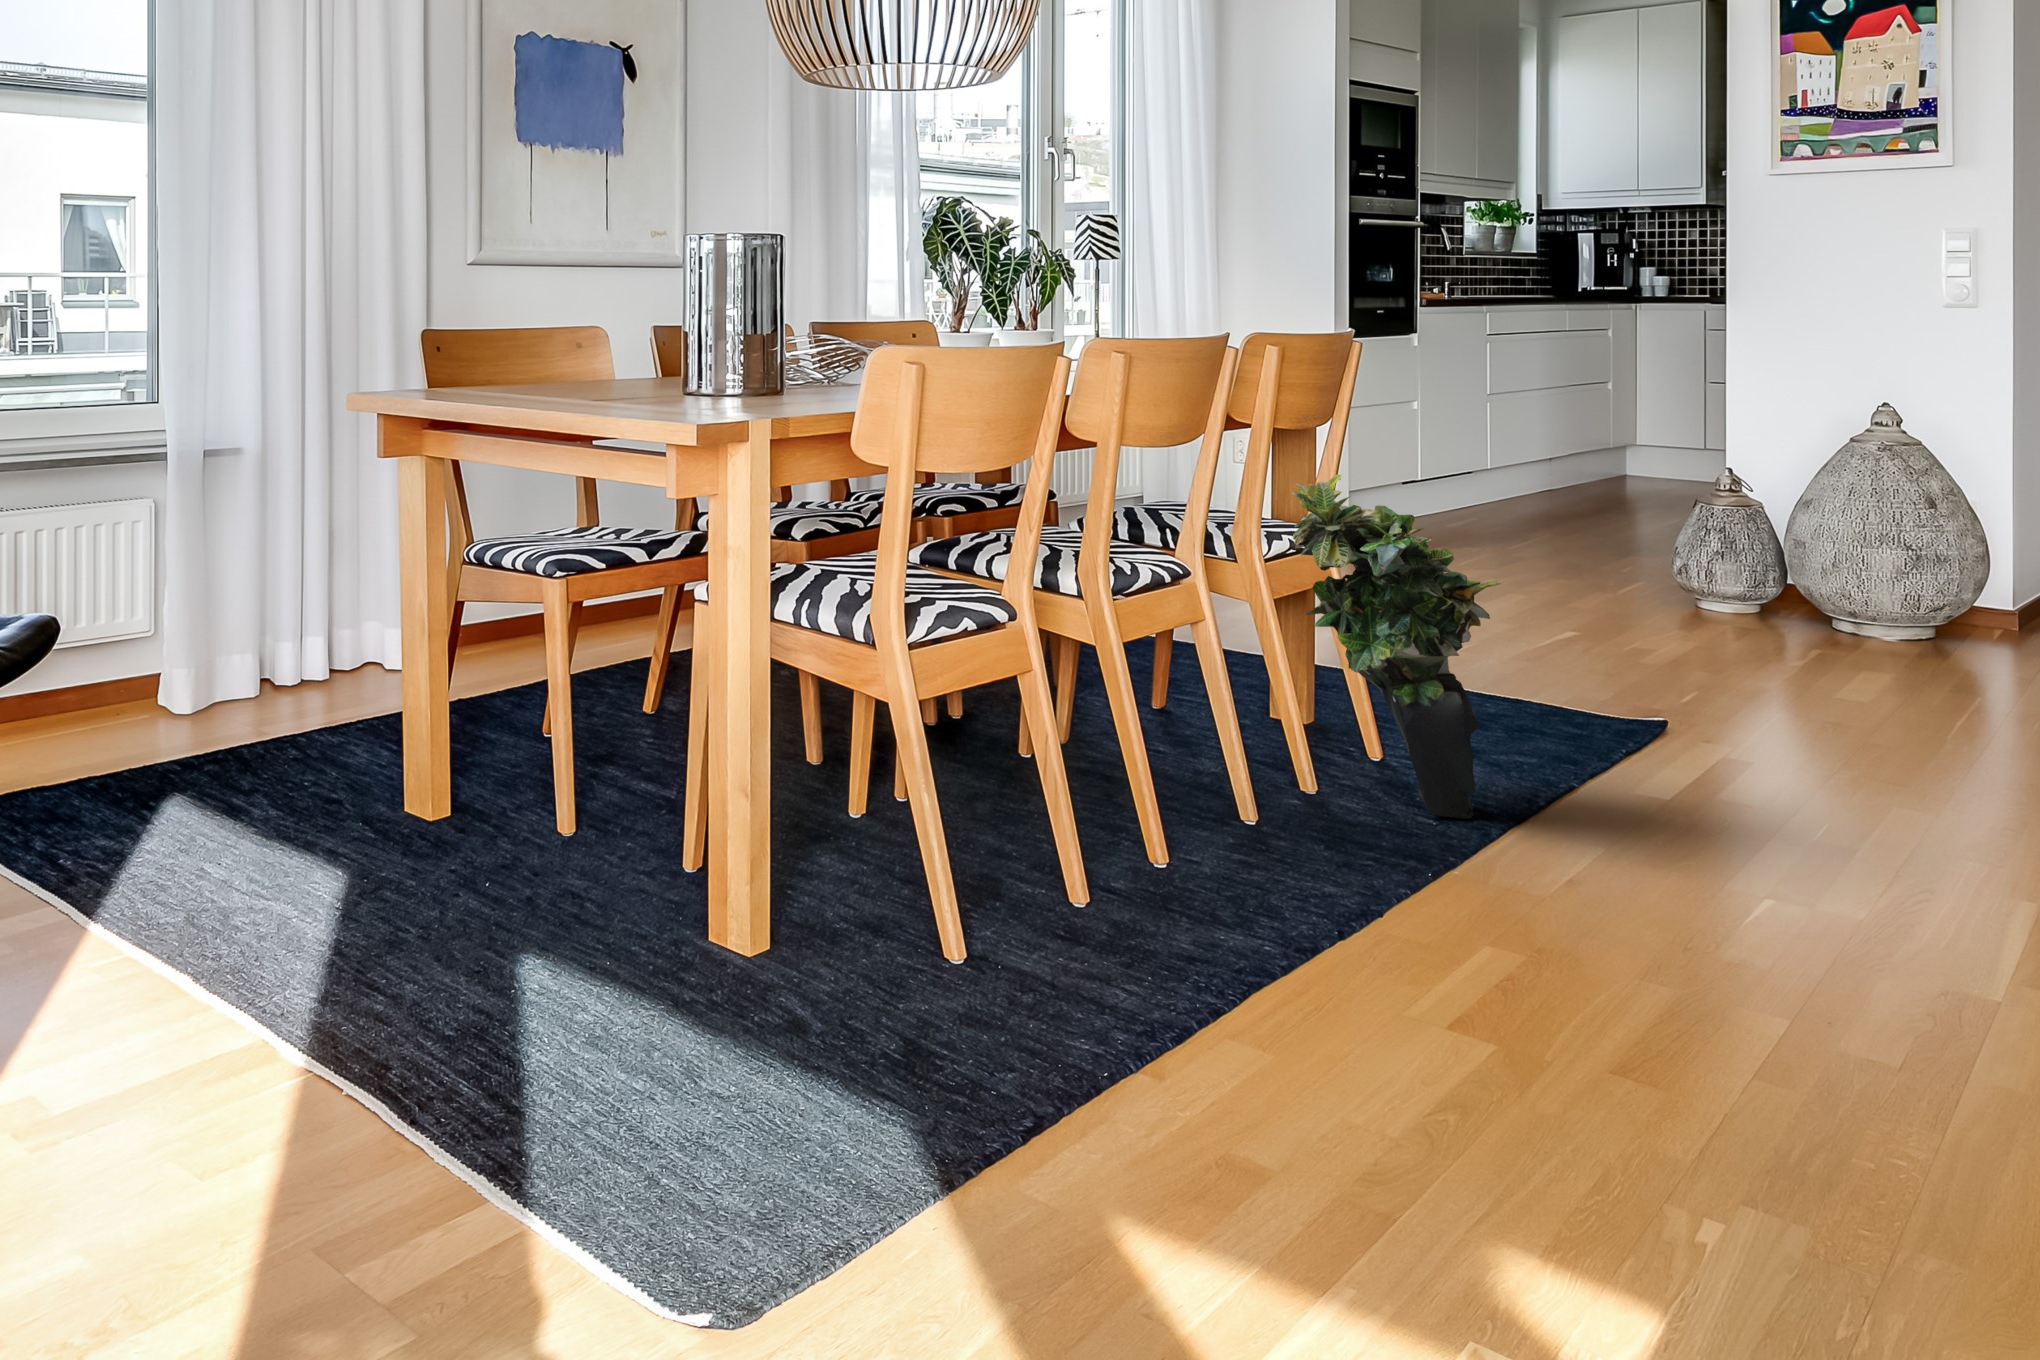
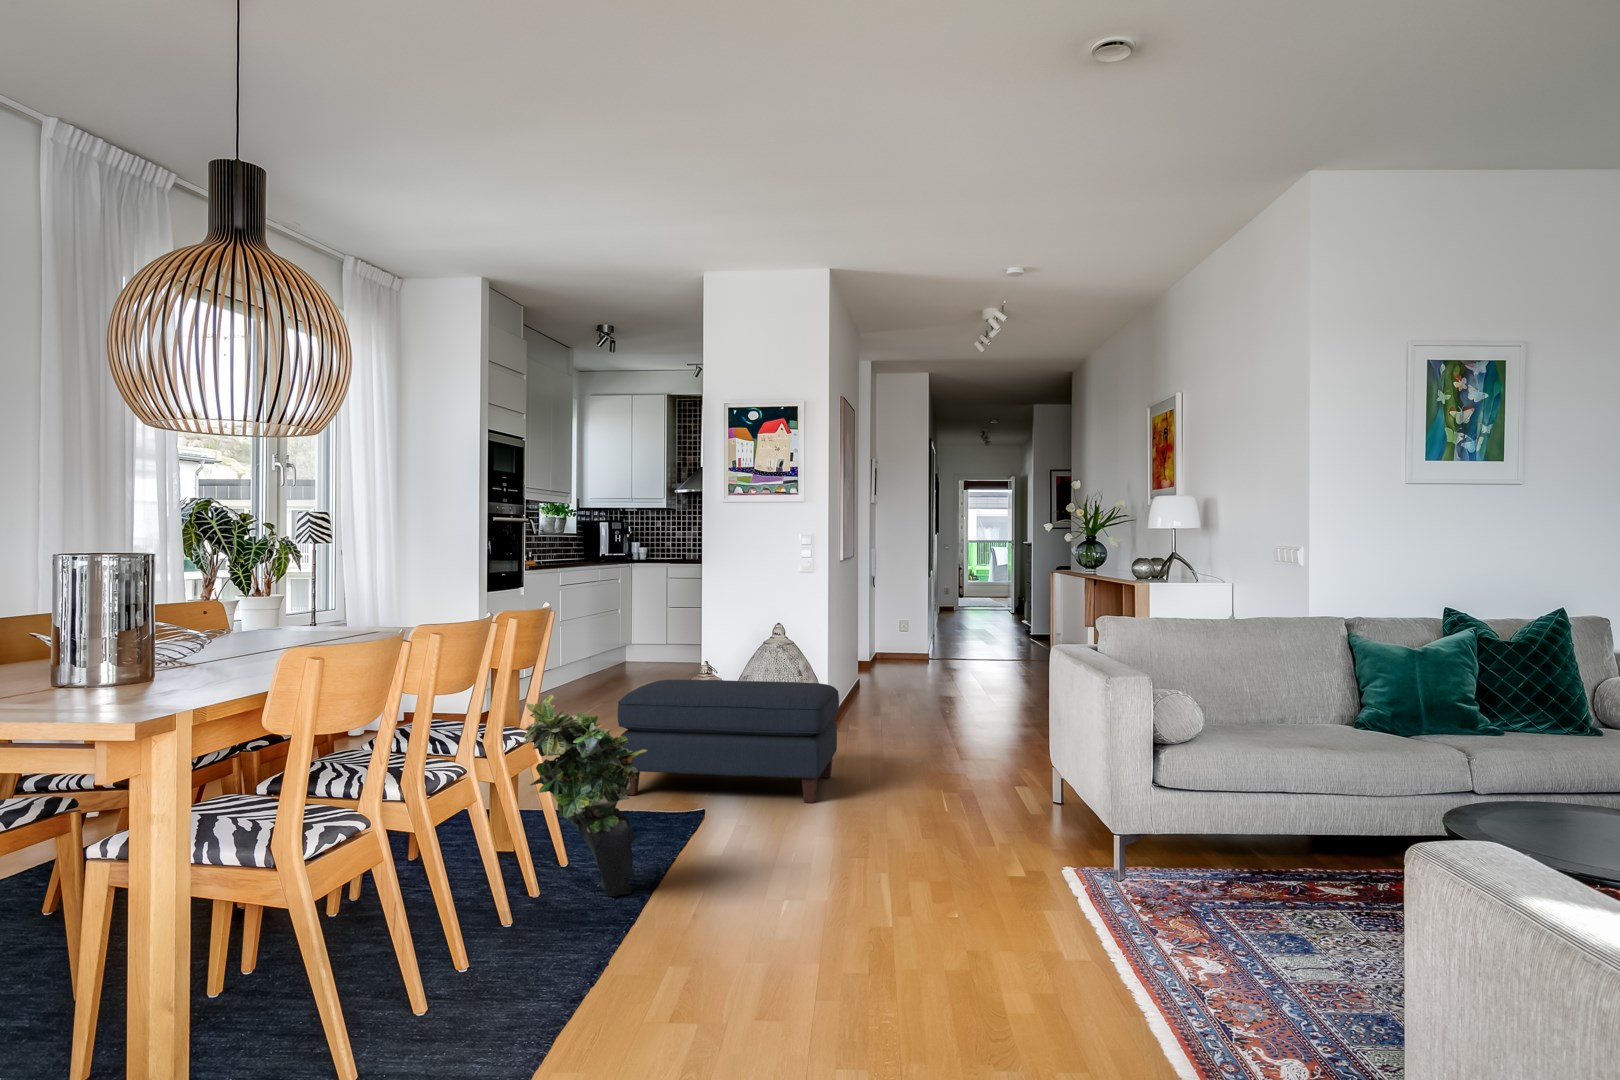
ottoman: none [1516,490,2001,746] -> present [617,680,839,803]

